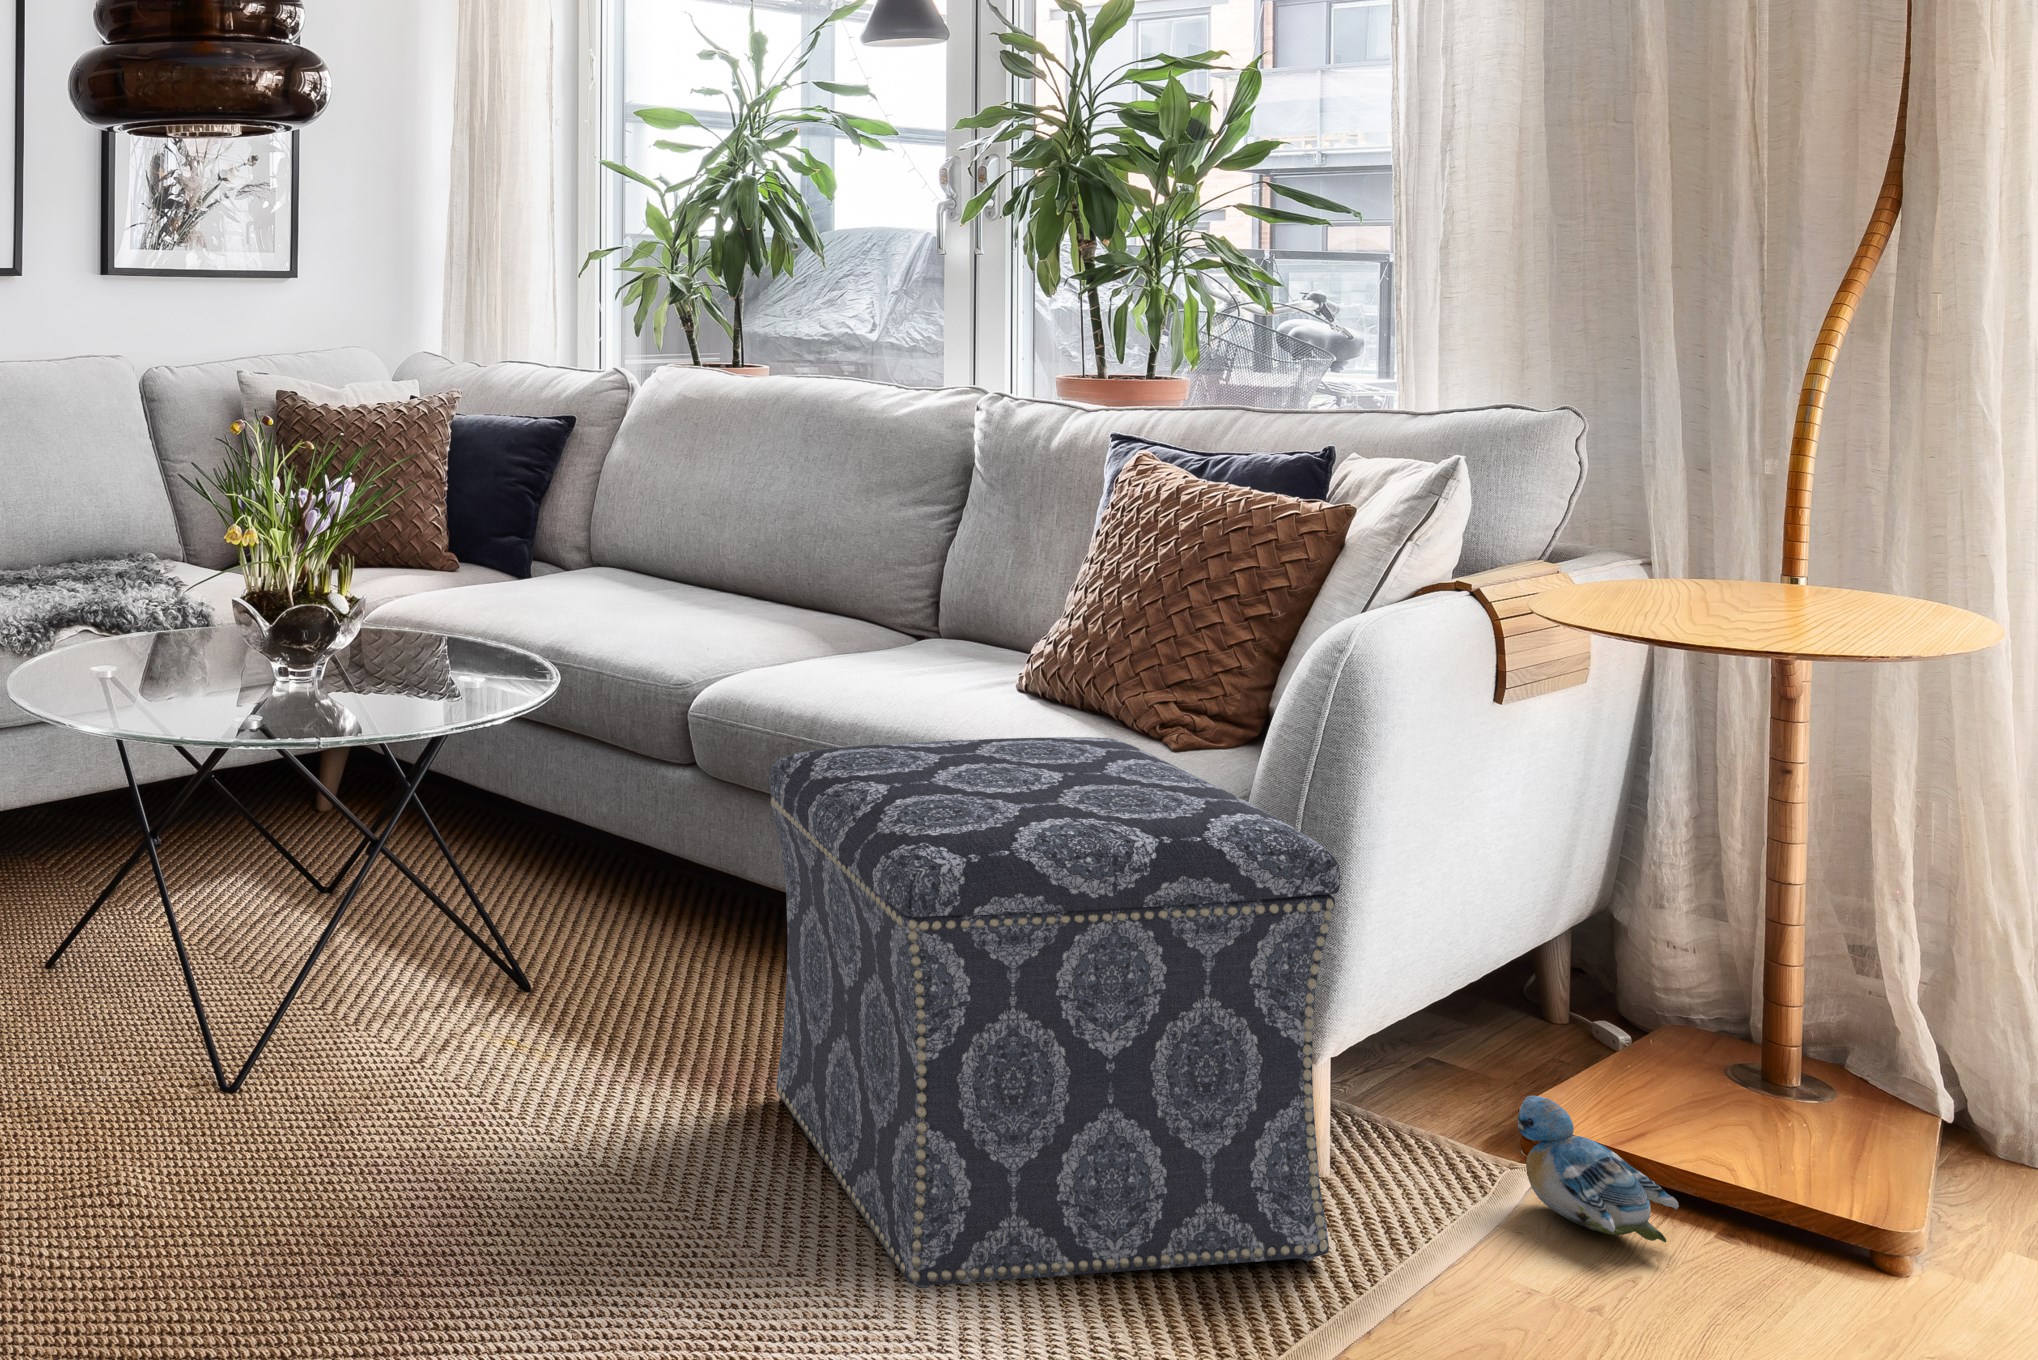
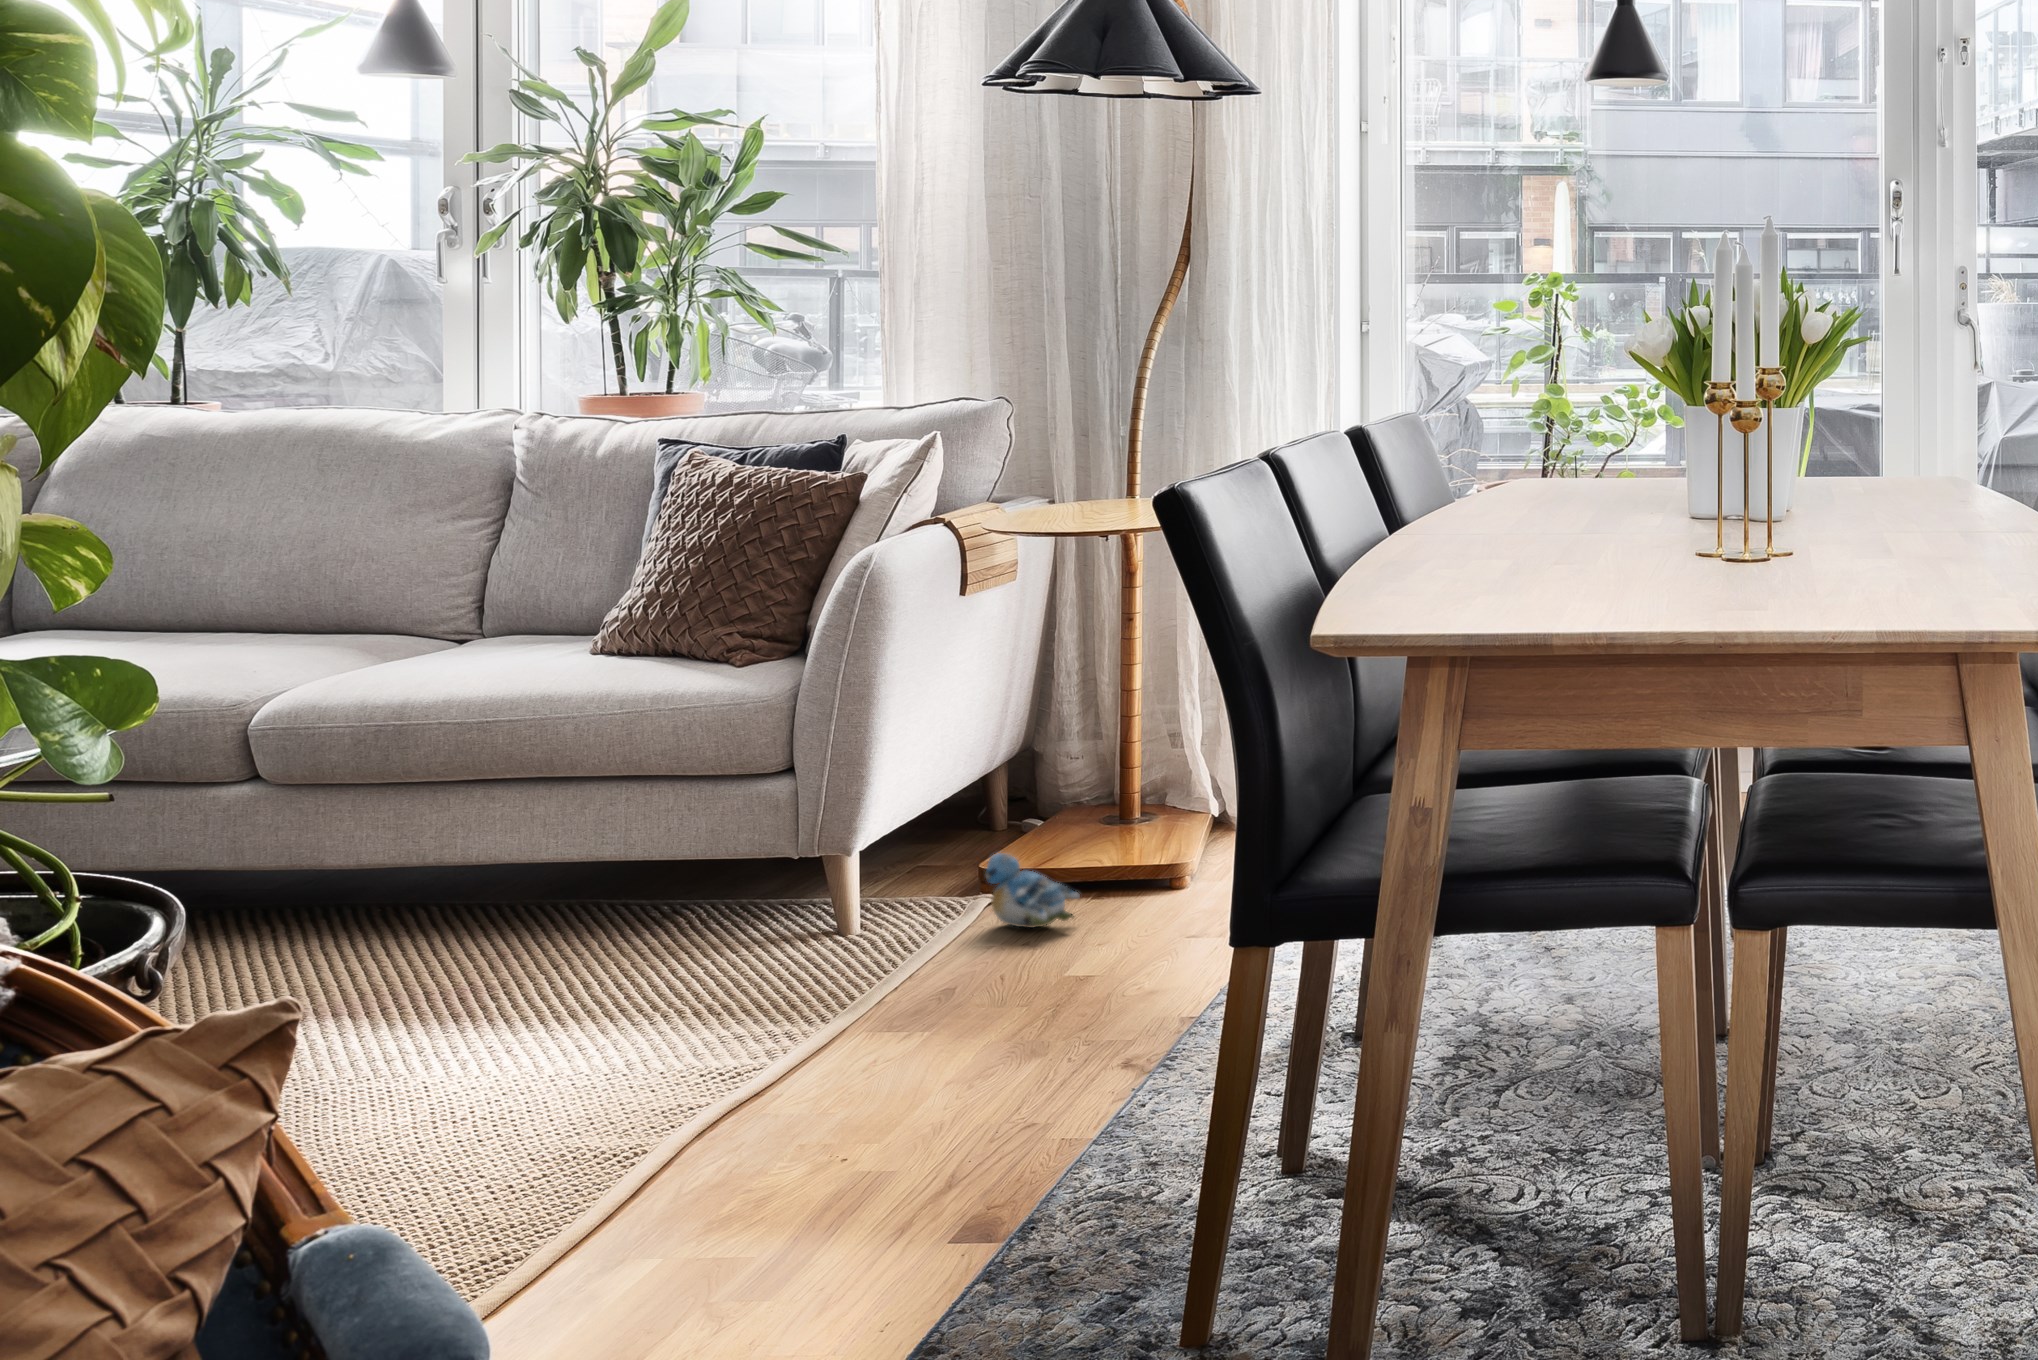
ottoman: present [768,737,1341,1288] -> none [399,668,886,1091]

